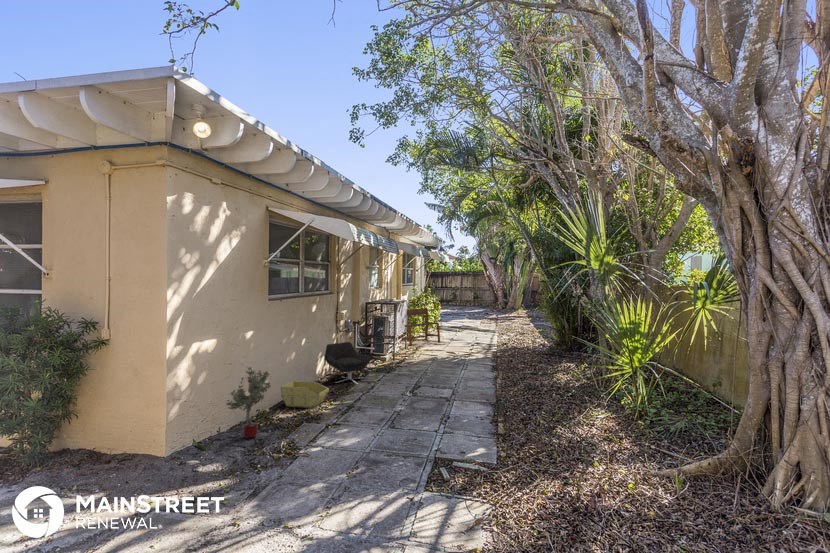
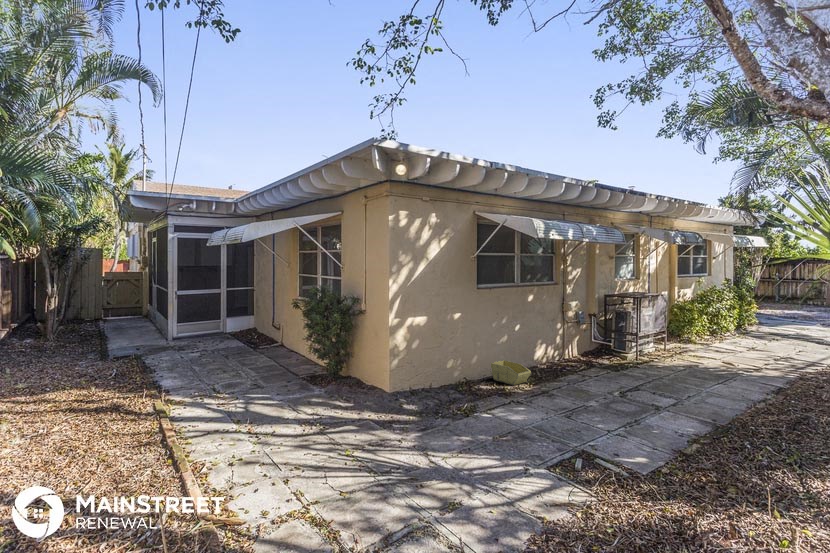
bench: present [402,308,440,346] -> none [658,305,714,347]
lounge chair: present [325,342,371,384] -> none [545,333,589,374]
potted tree: present [226,367,271,438] -> none [432,341,469,396]

